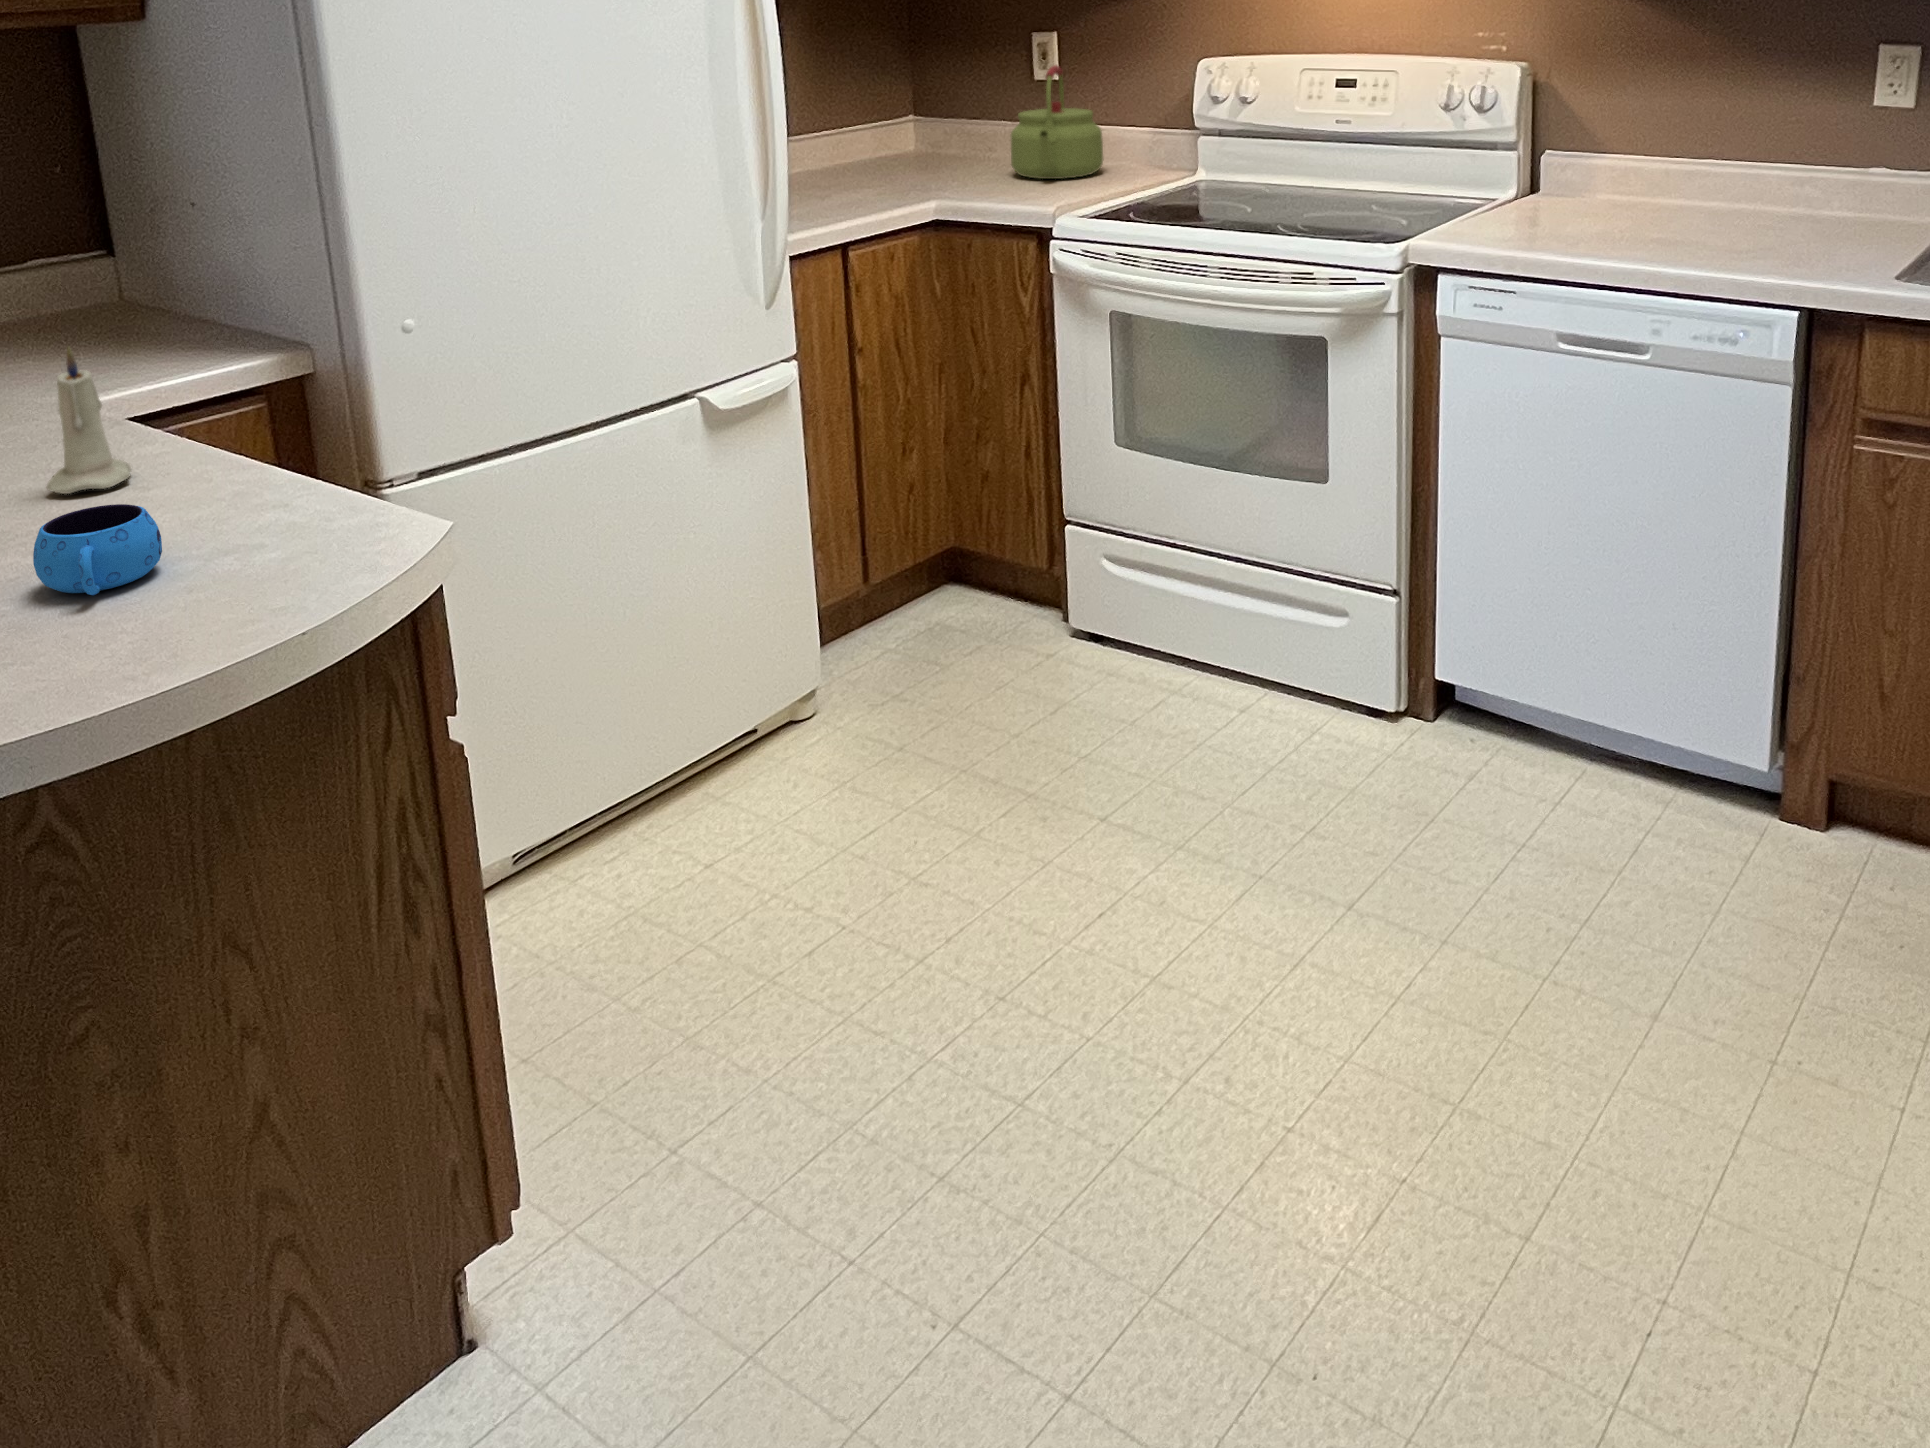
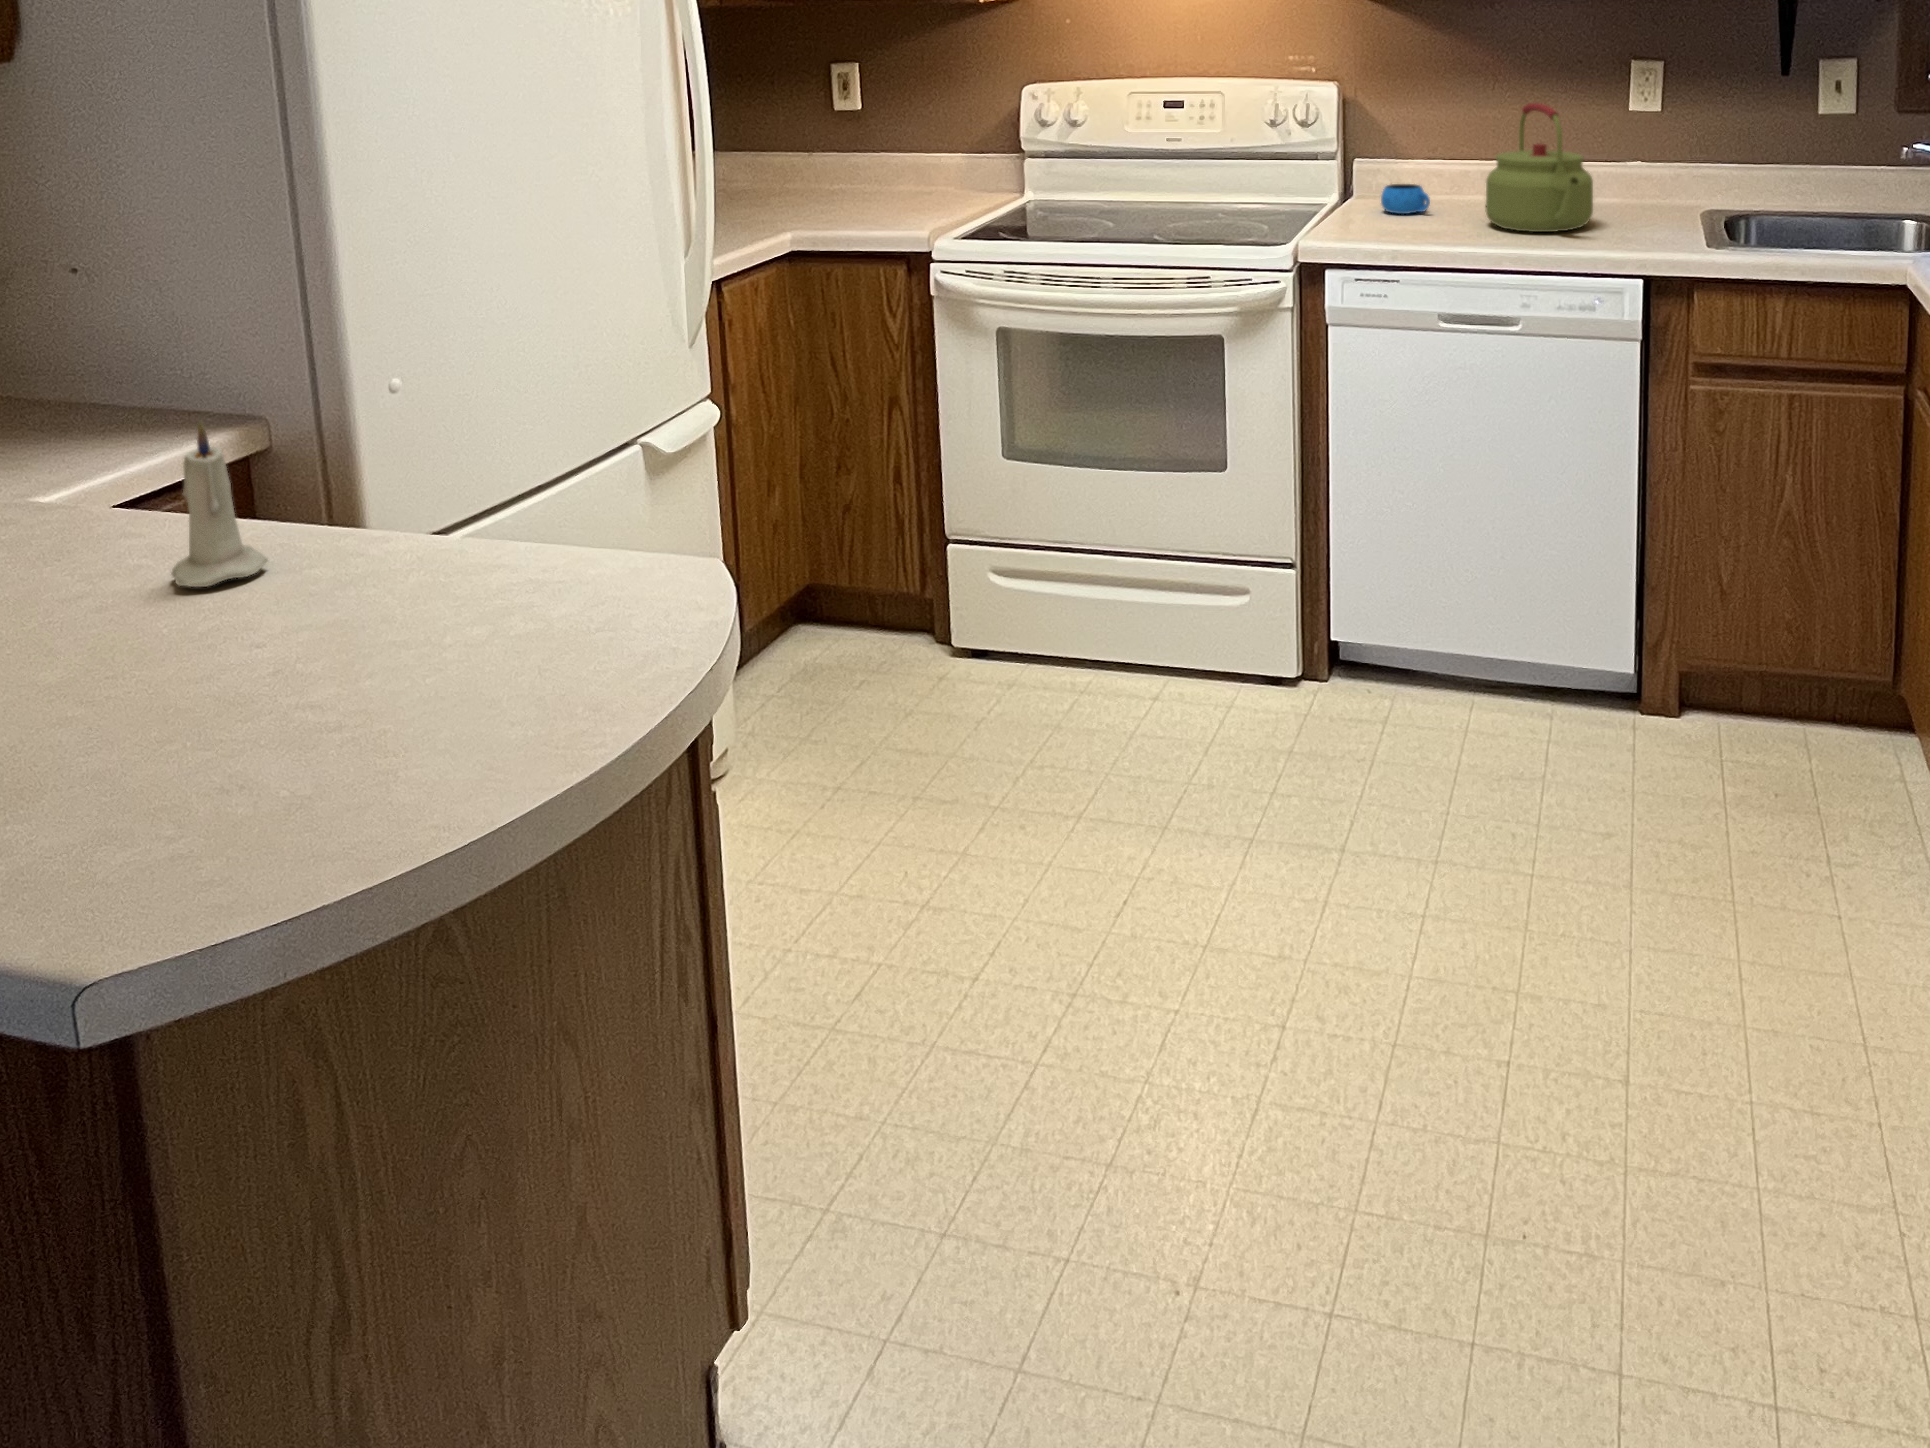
kettle: present [1011,65,1103,179] -> present [1485,103,1593,232]
mug: present [33,504,162,595] -> present [1381,184,1430,214]

